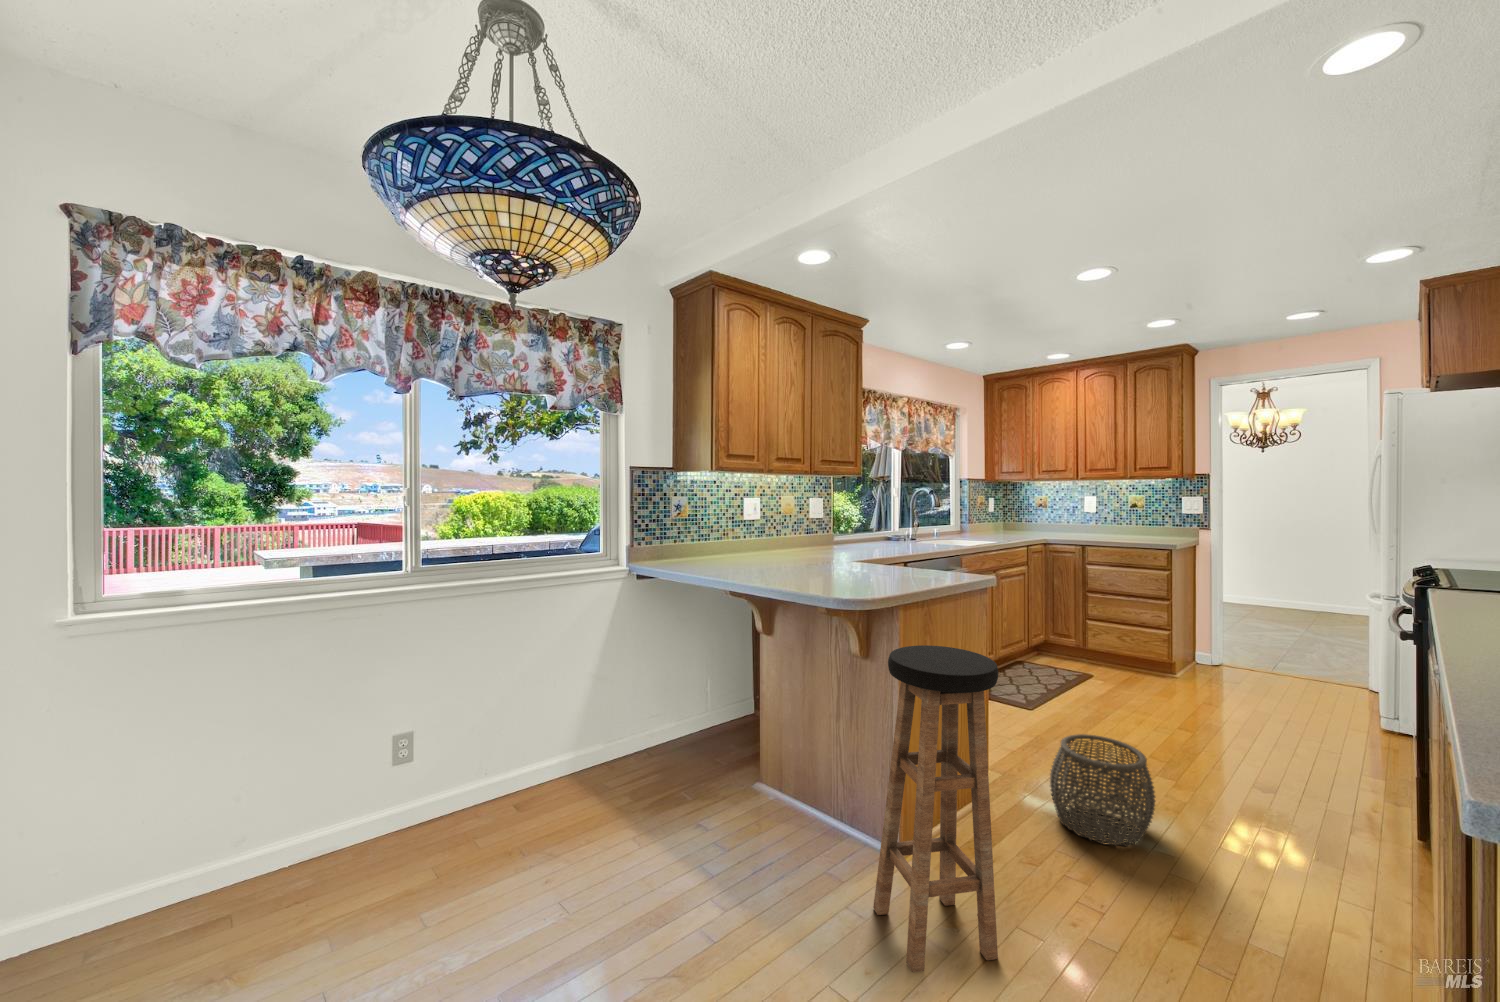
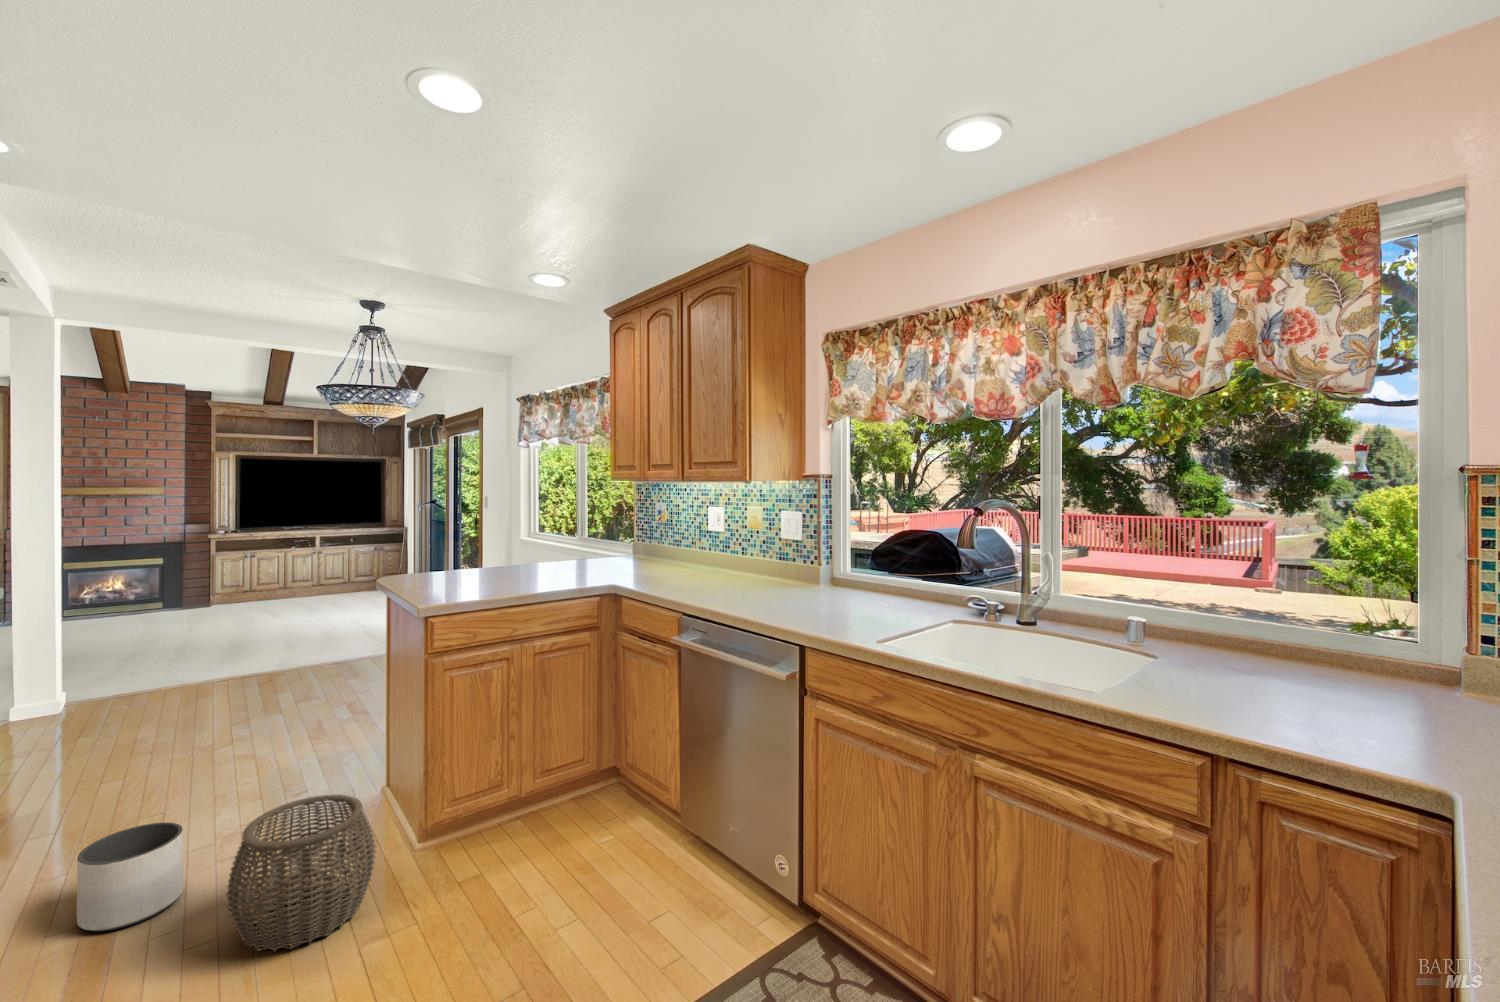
bar stool: present [873,645,998,972] -> none [258,592,356,804]
planter: none [1147,840,1243,952] -> present [77,822,184,931]

